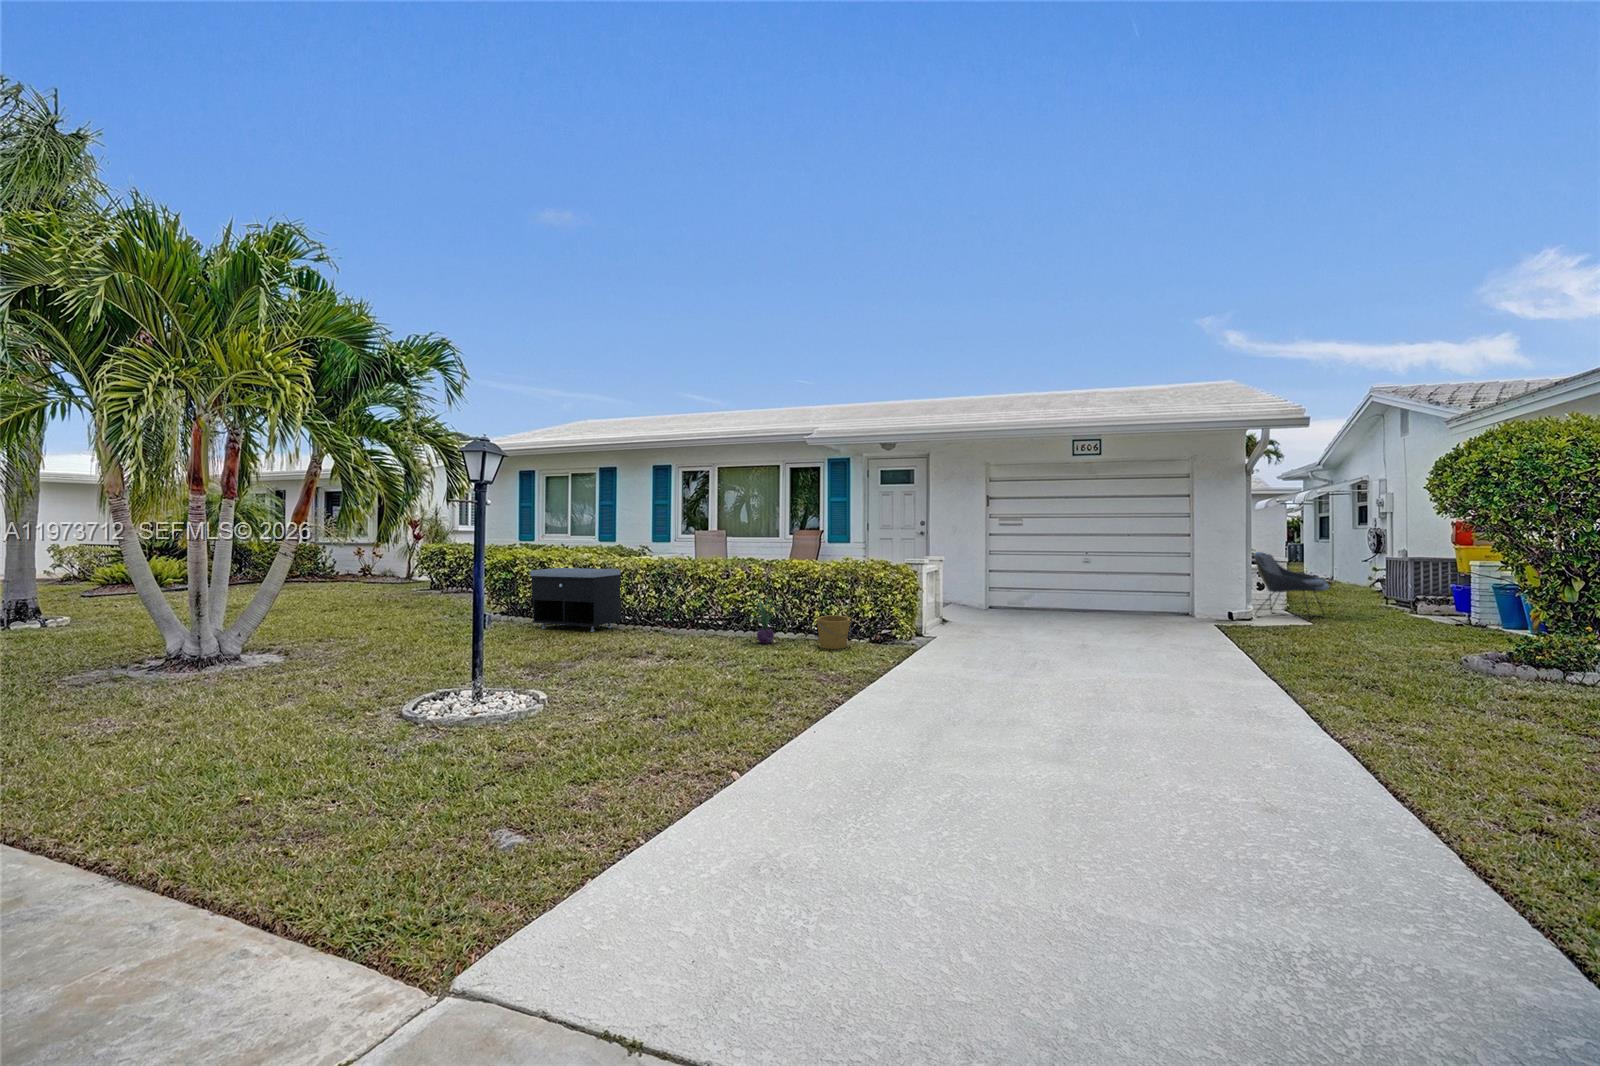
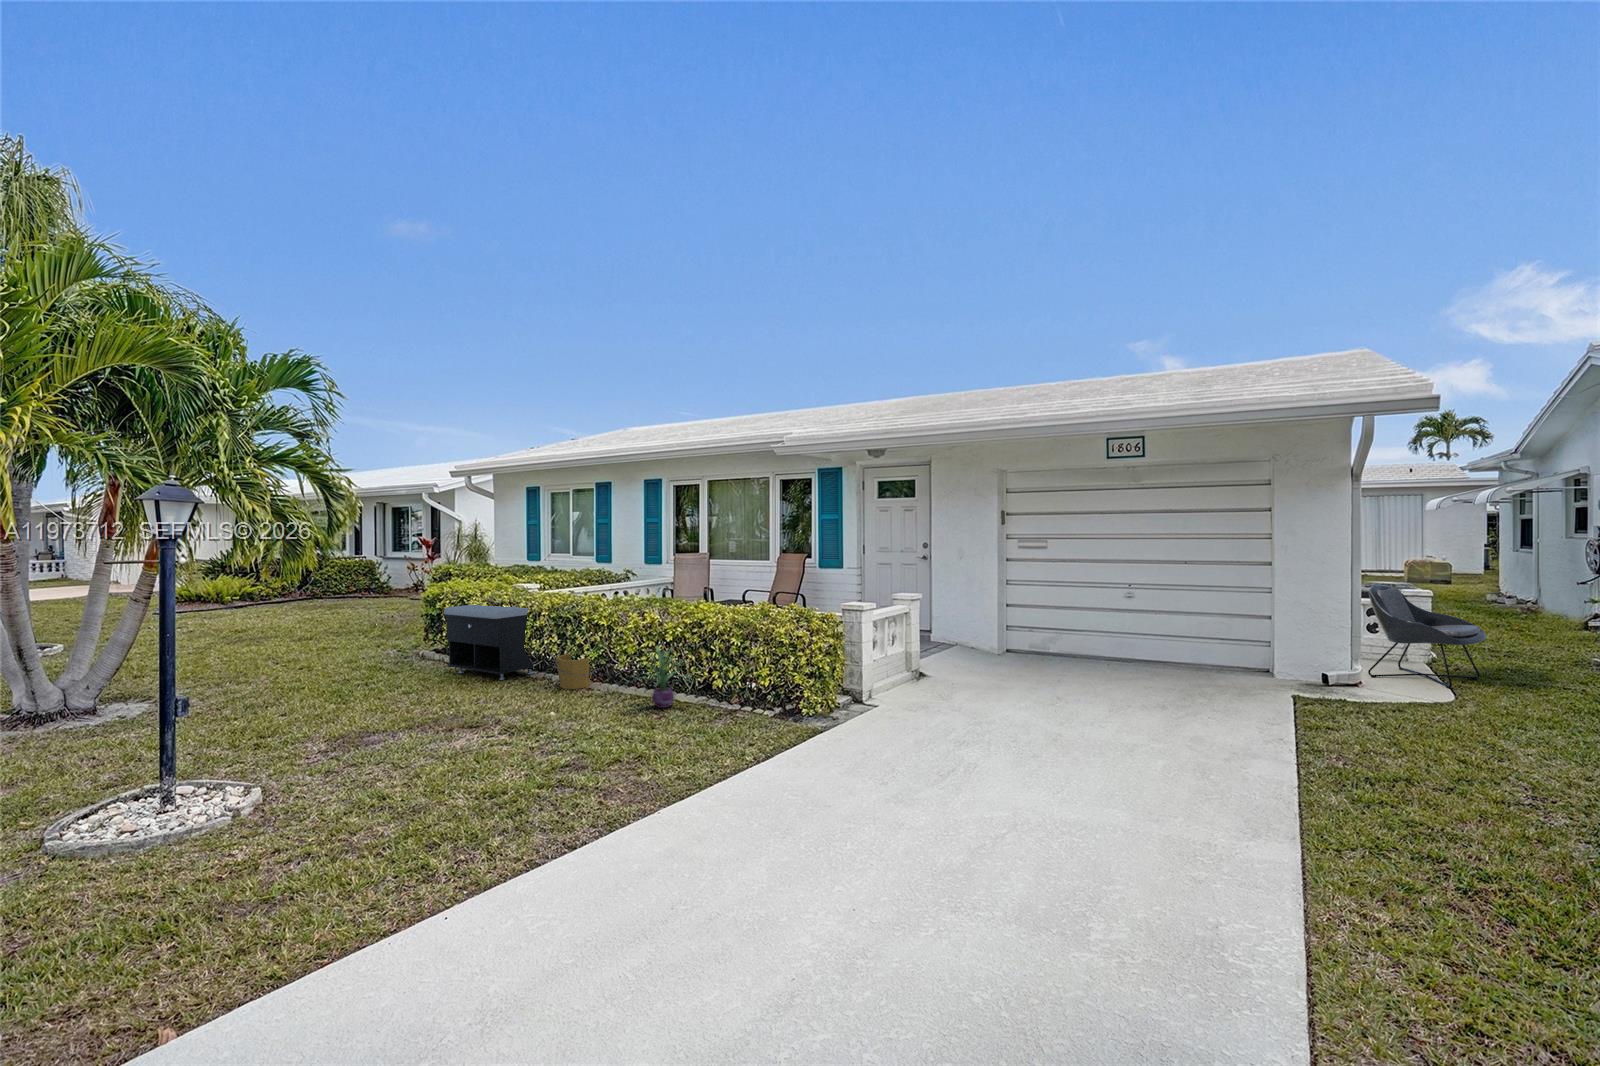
bucket: present [817,615,851,649] -> present [554,654,594,689]

